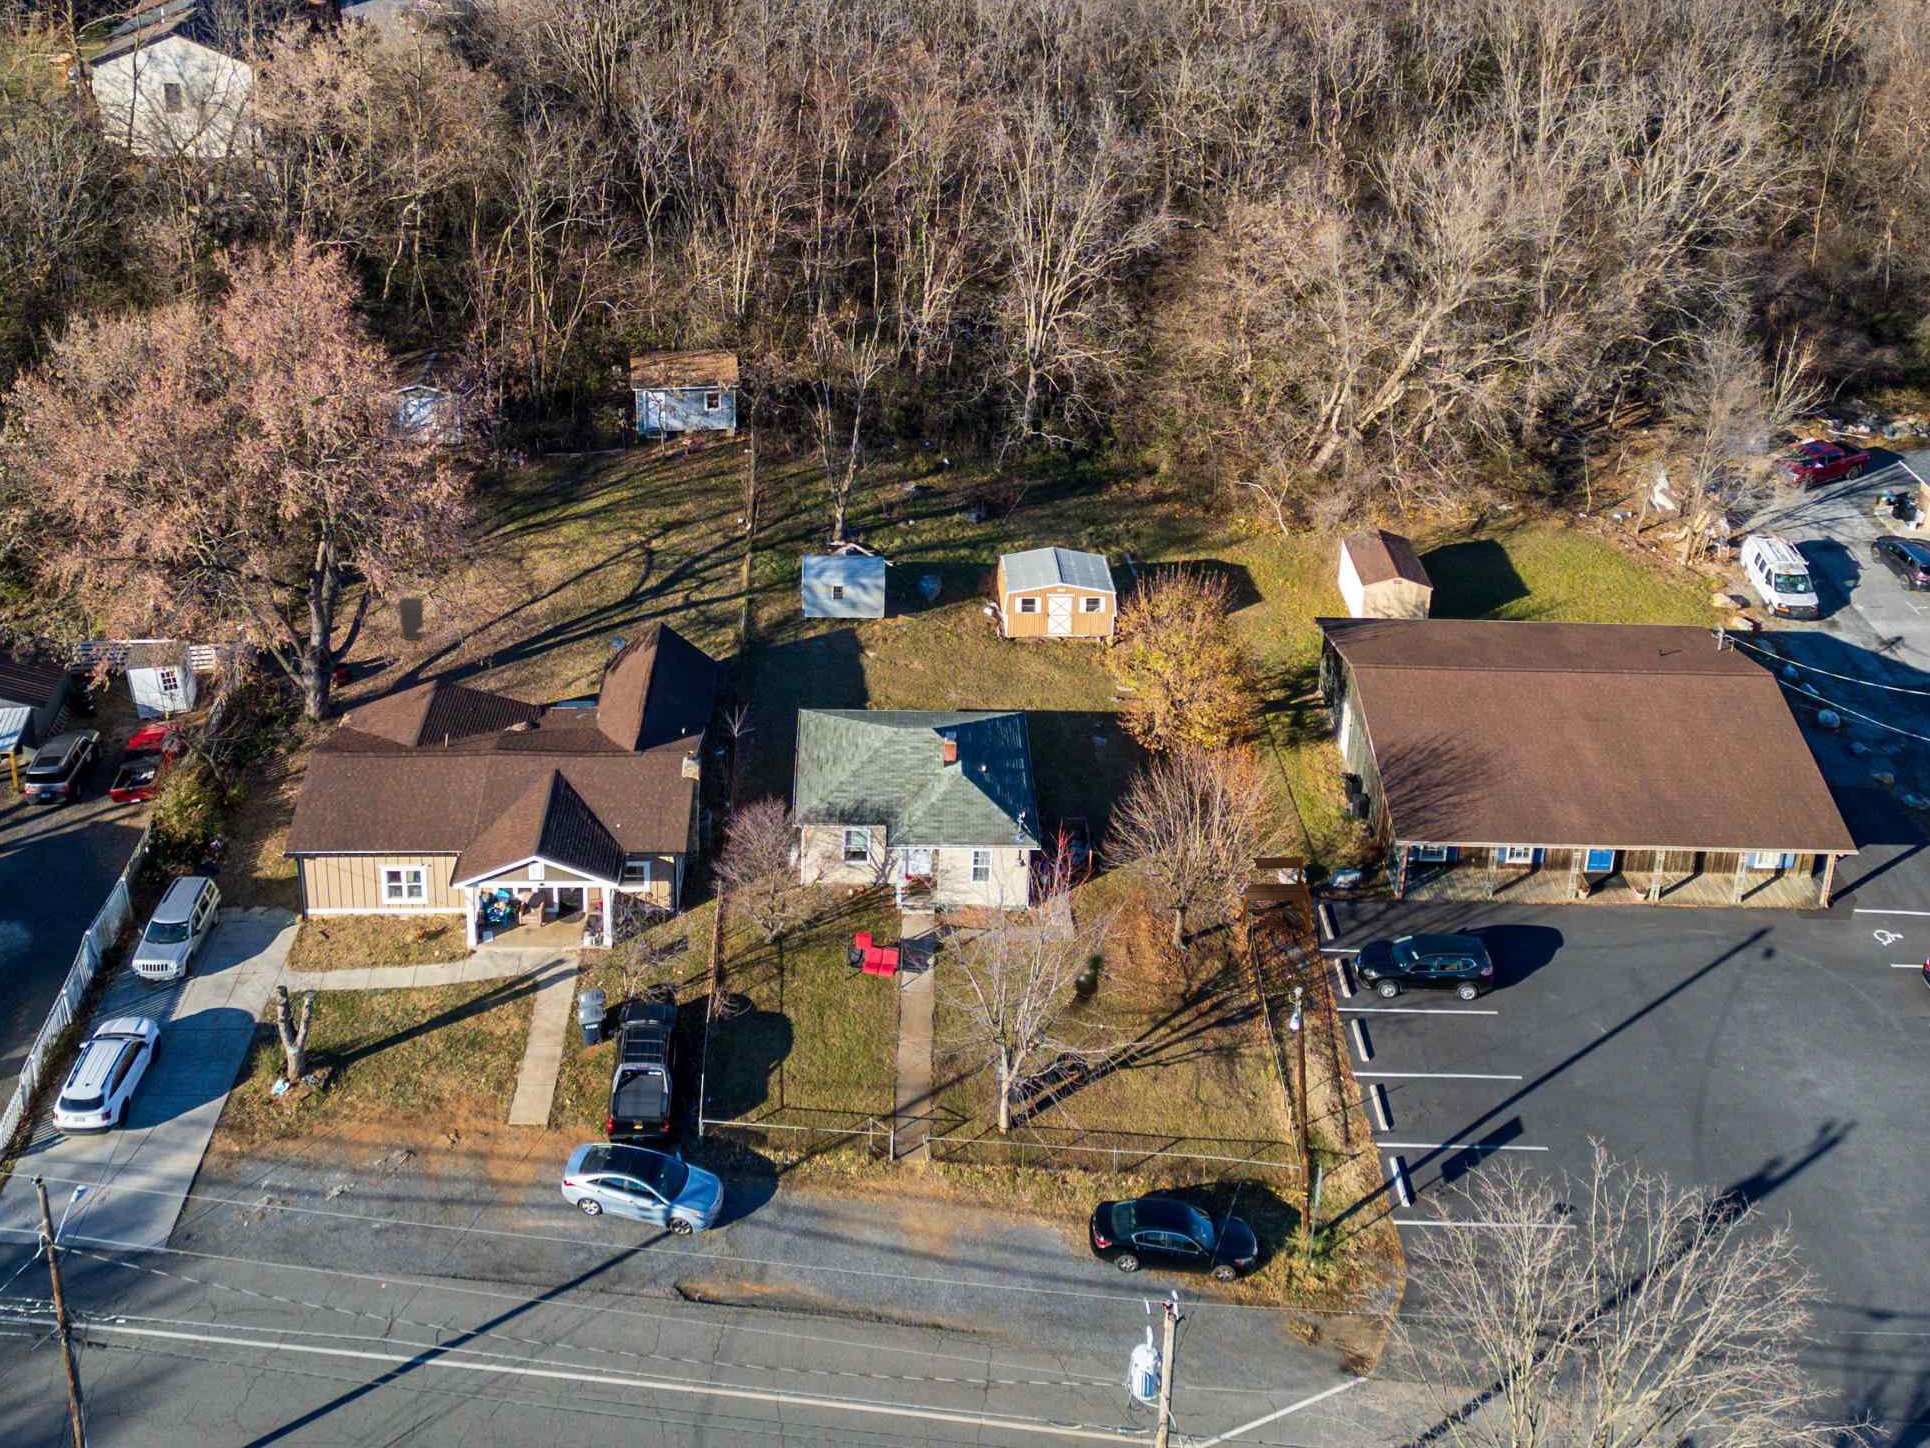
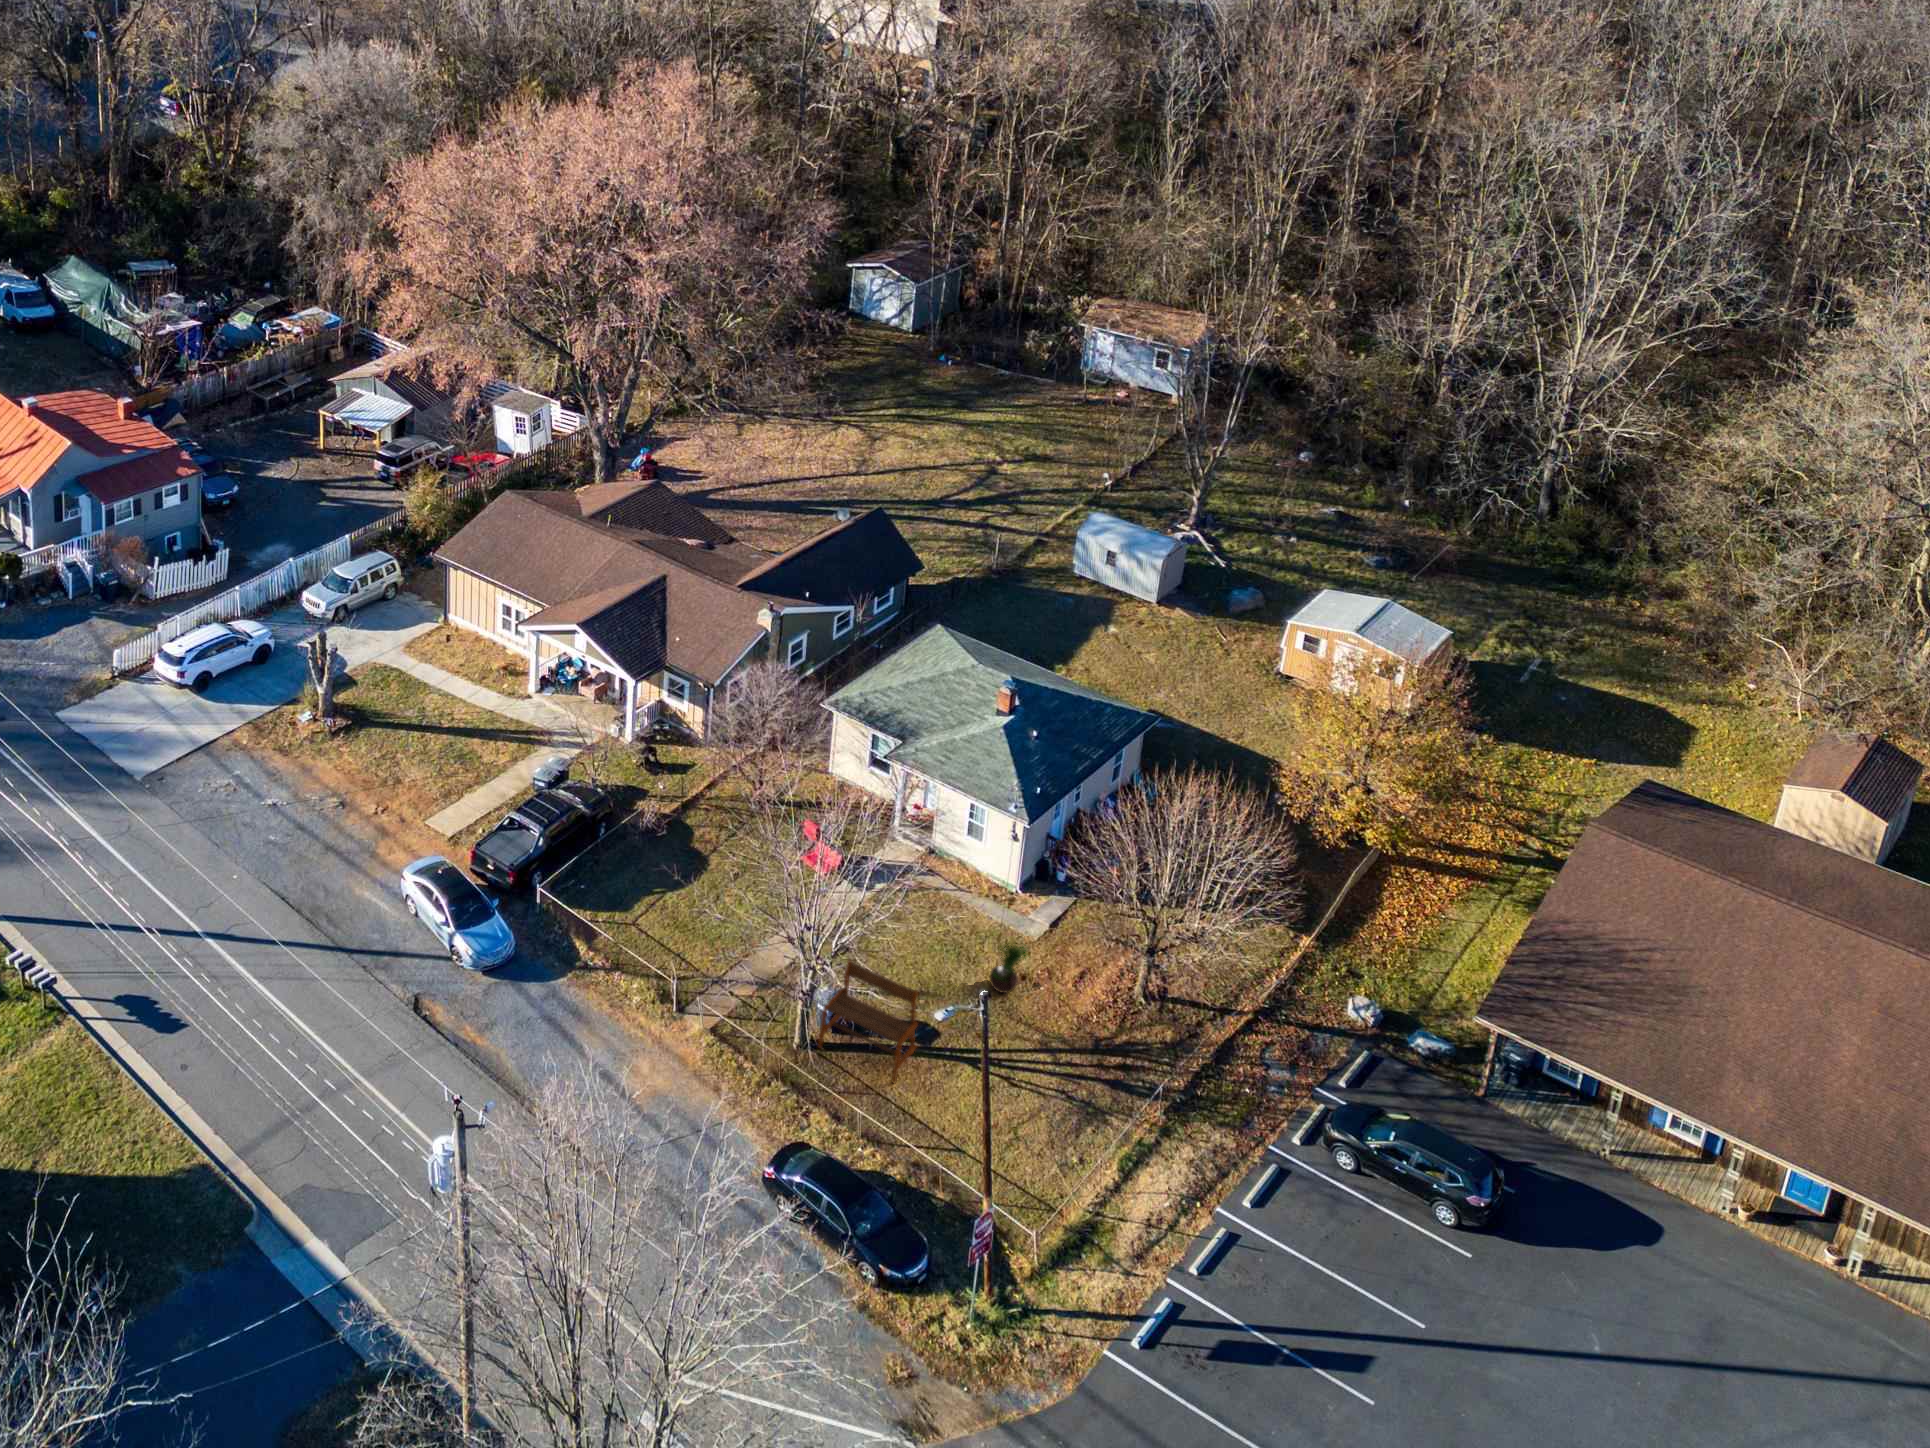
trash can: present [399,597,423,640] -> none [706,425,729,468]
bench: present [1240,856,1311,932] -> present [818,961,919,1083]

